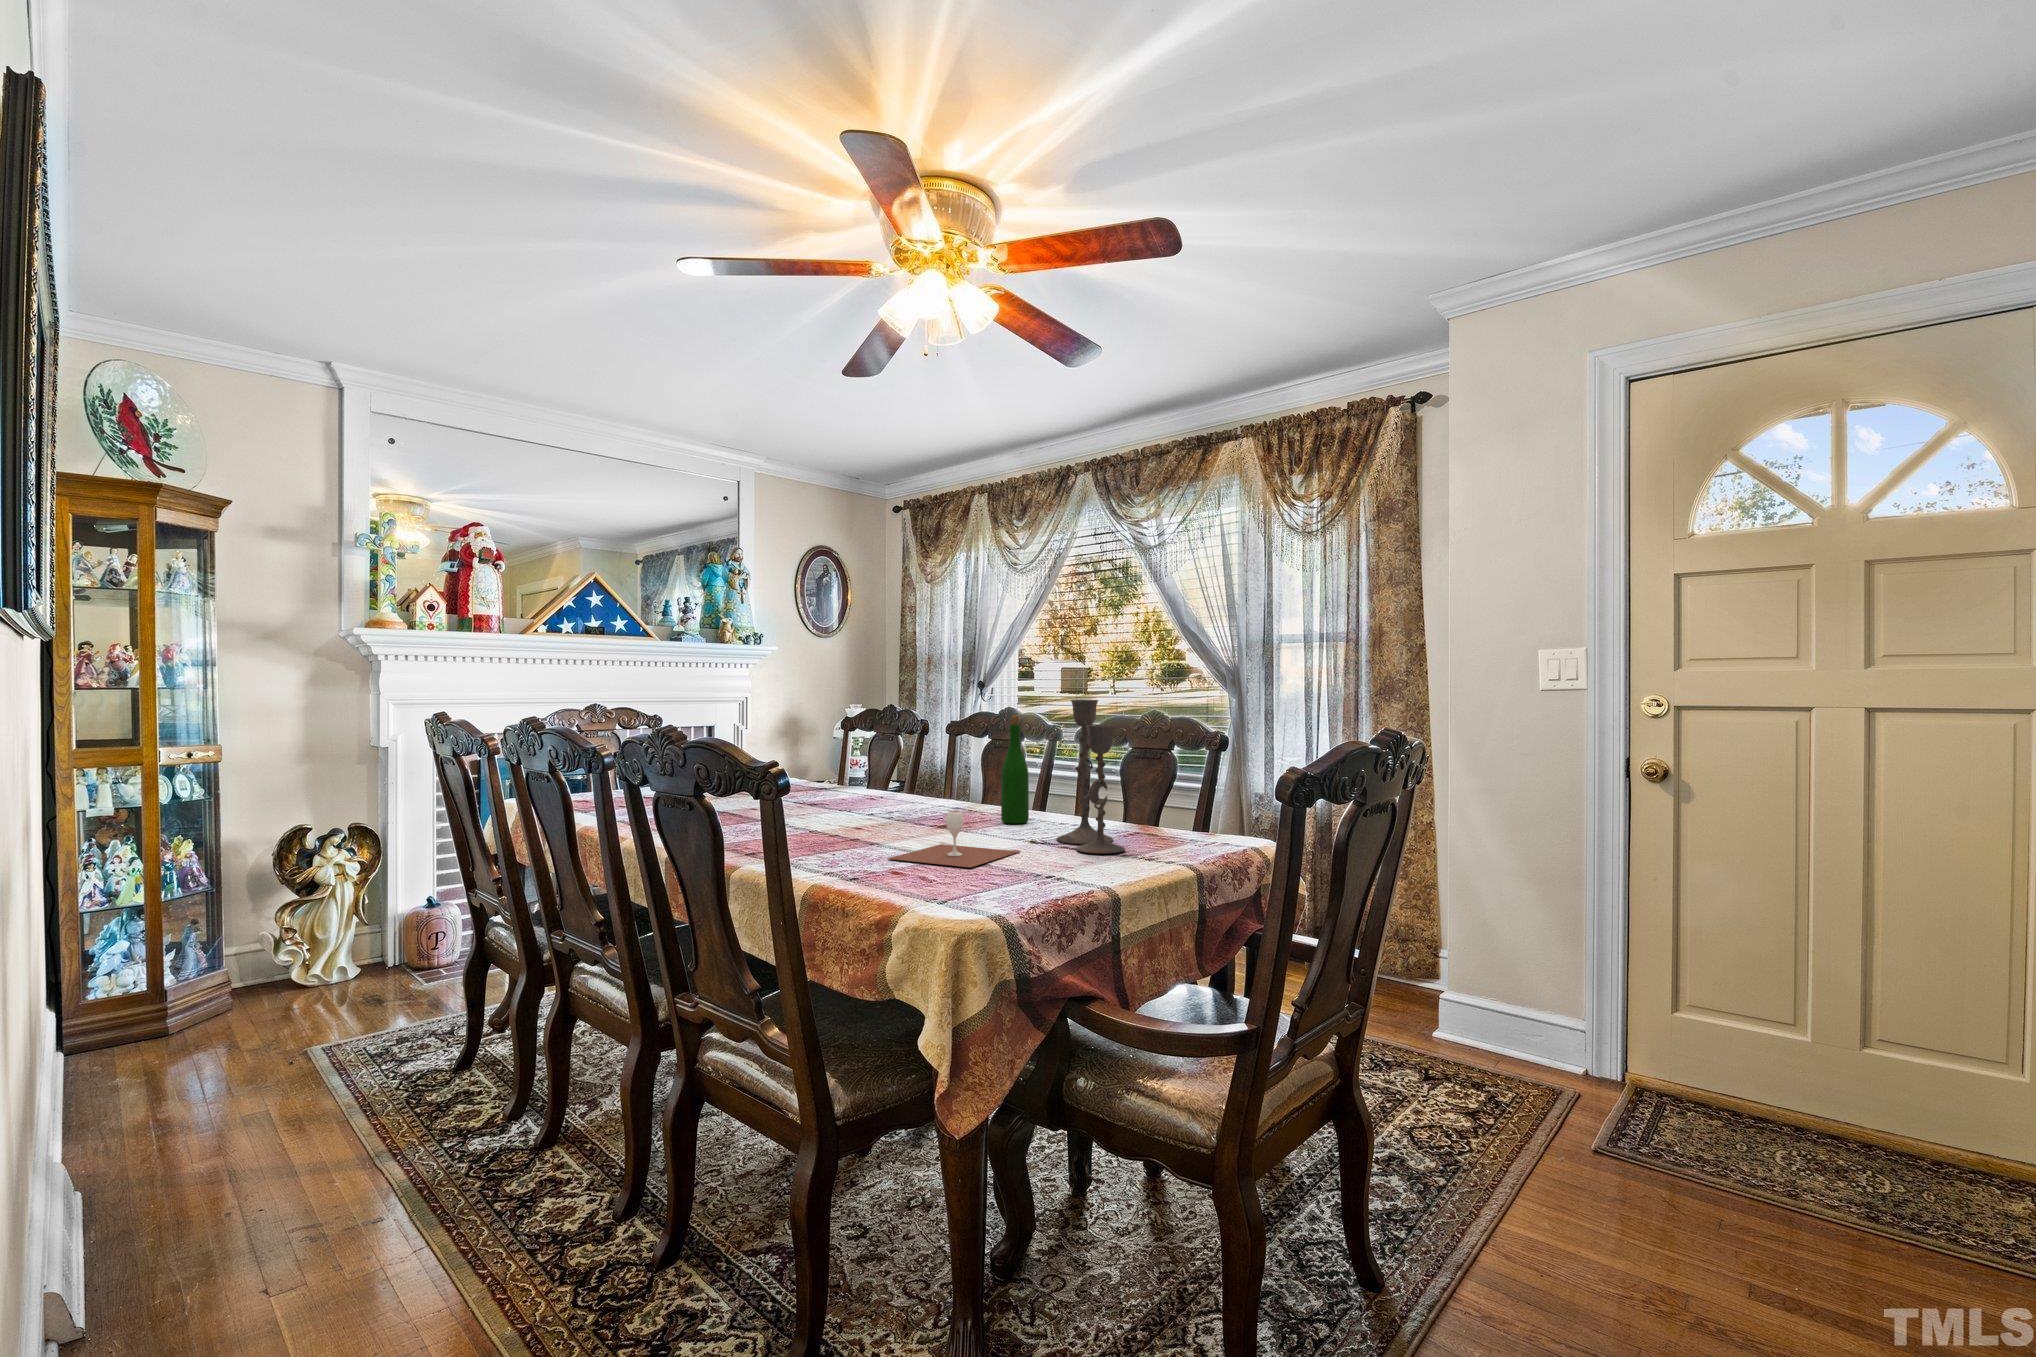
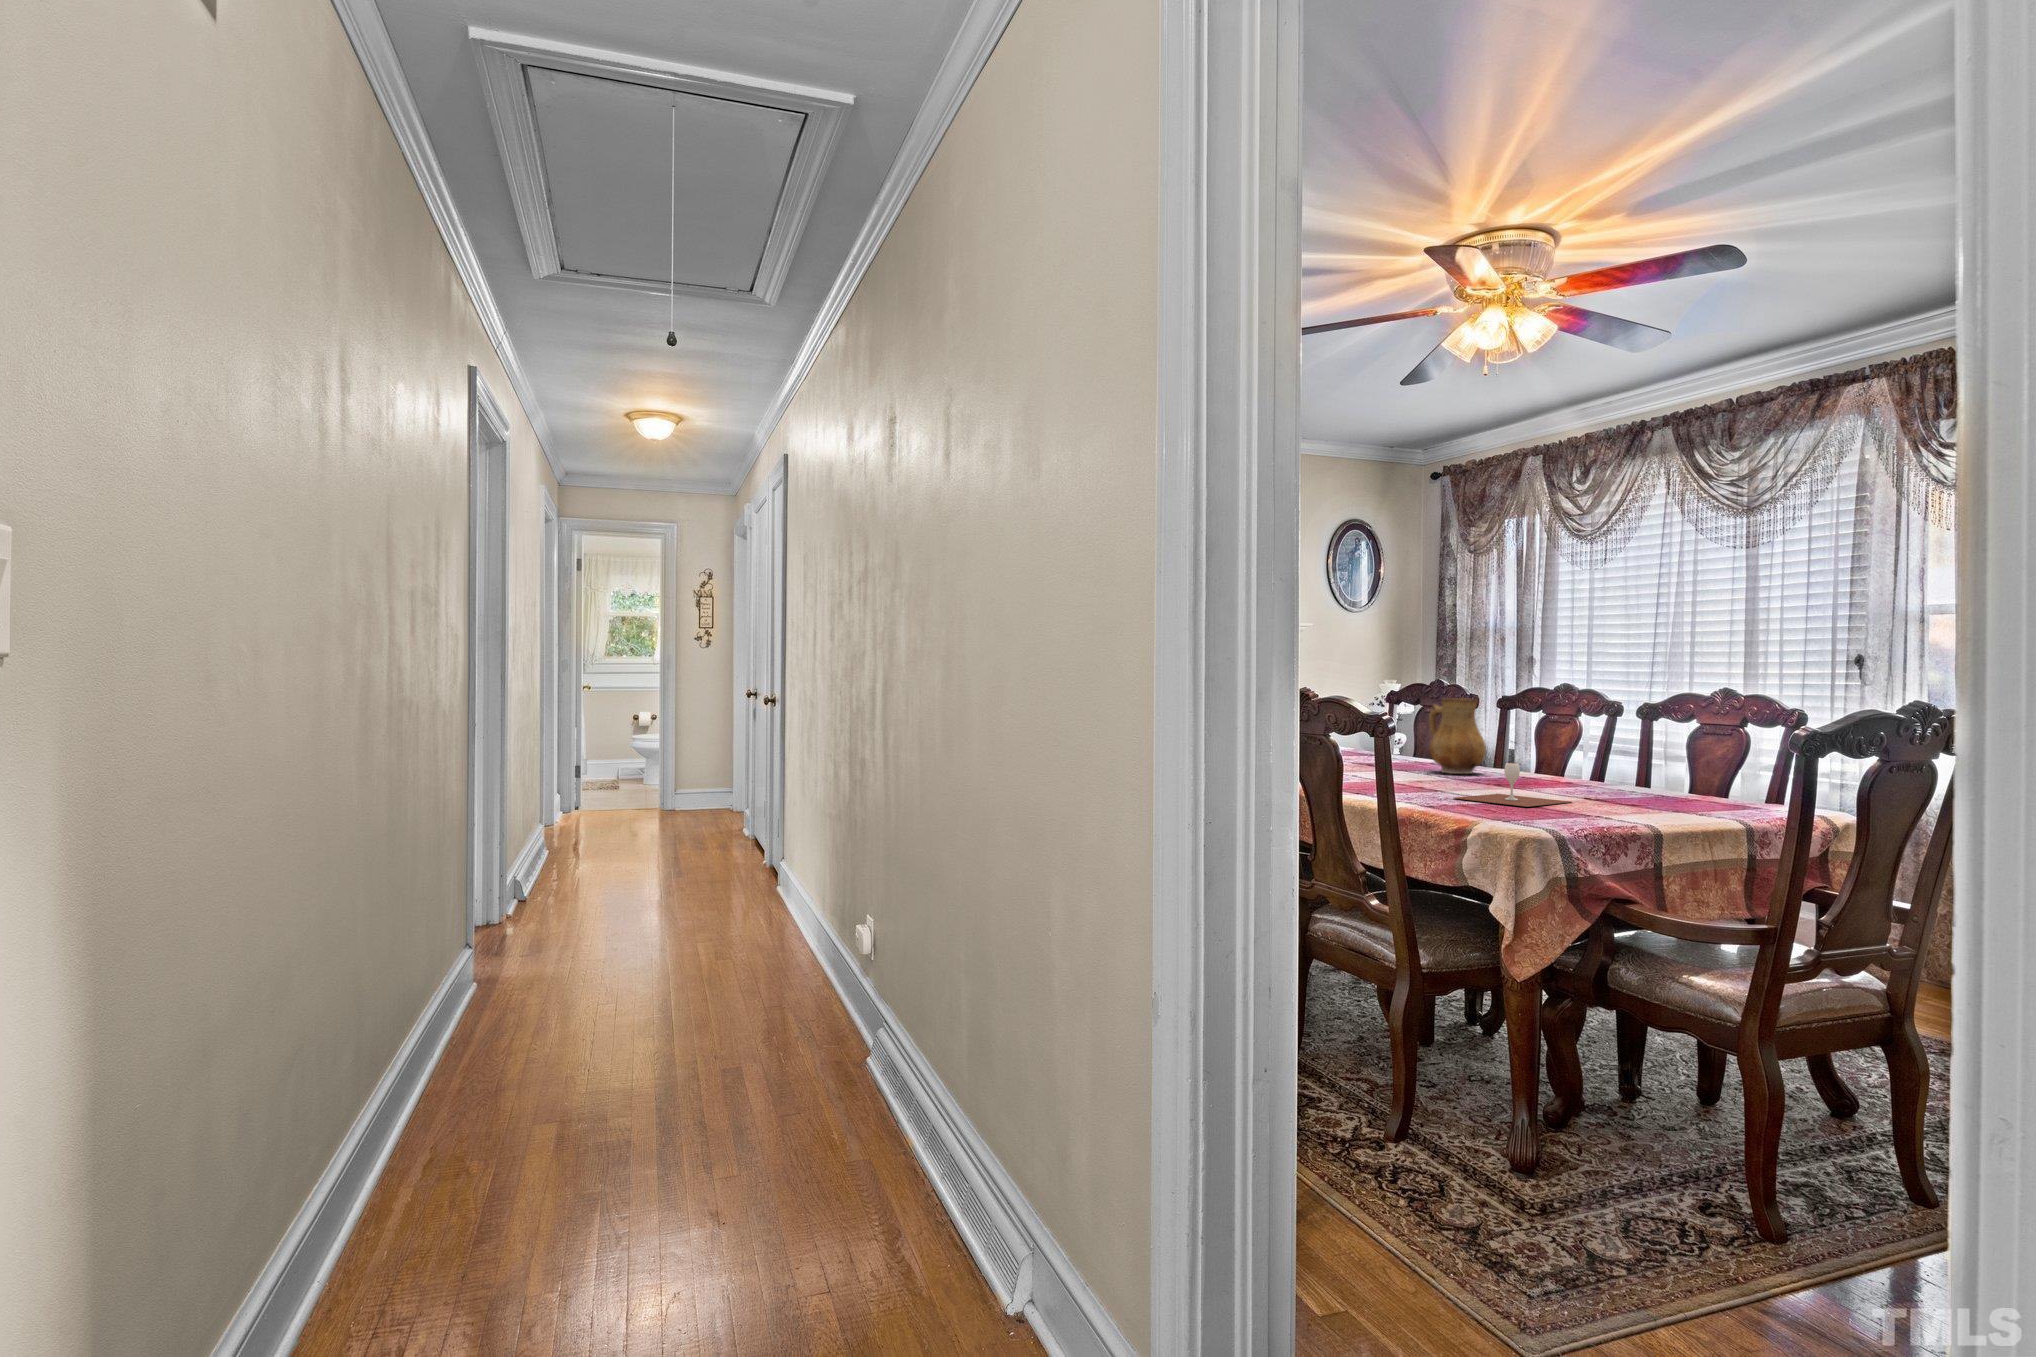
candlestick: present [1057,700,1125,854] -> none [1610,672,1679,808]
wine bottle: present [1001,715,1029,824] -> none [1555,687,1584,786]
ceramic pitcher: none [874,728,933,813] -> present [1429,698,1486,774]

